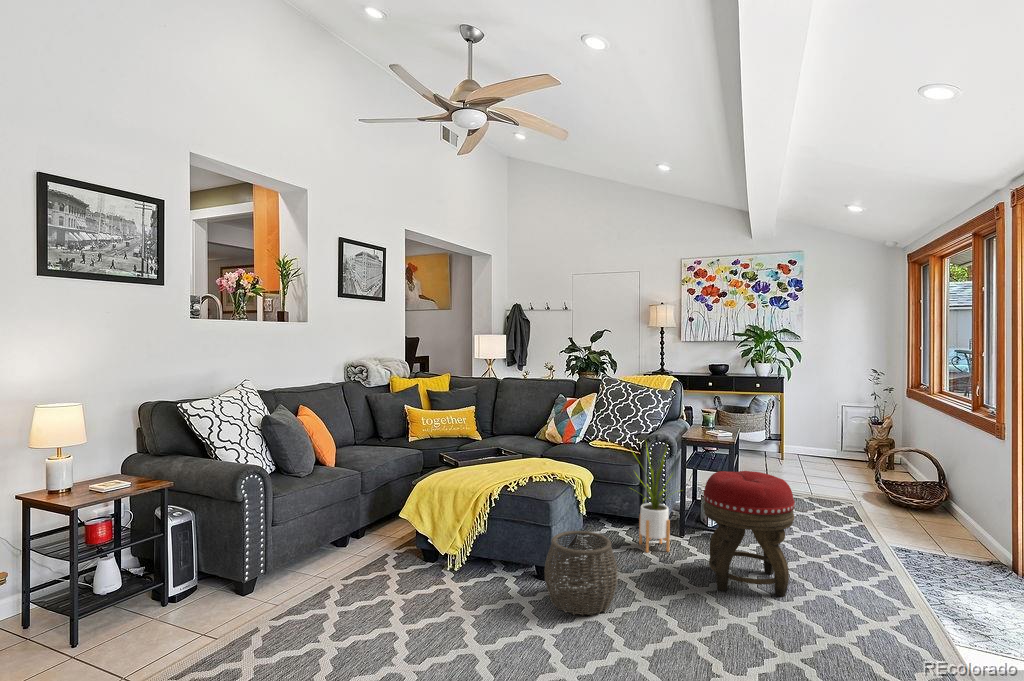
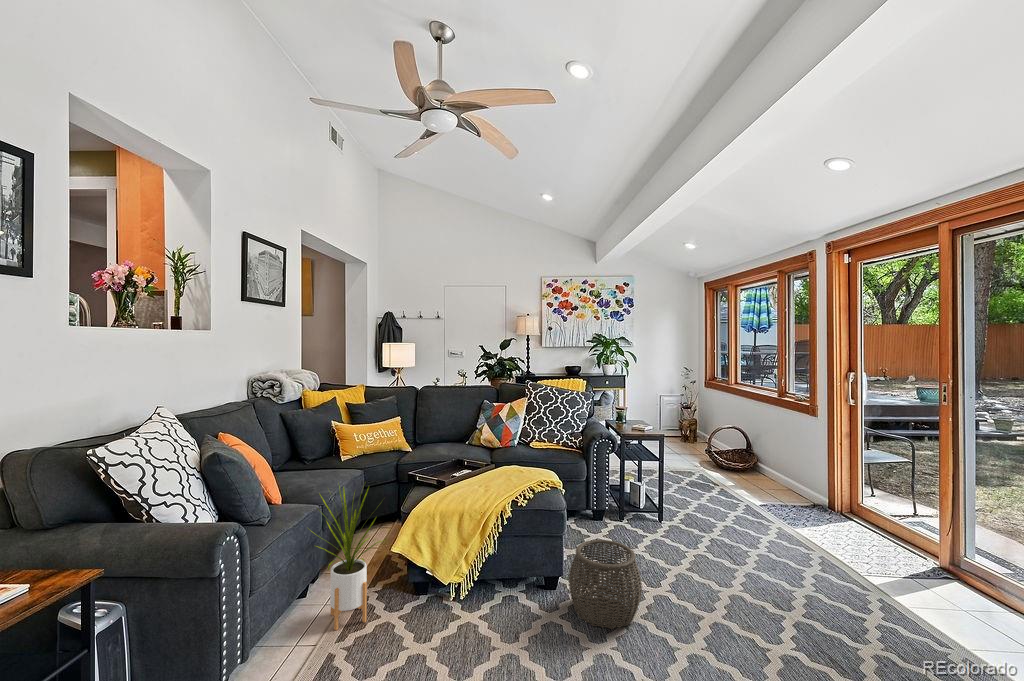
house plant: present [634,446,674,552] -> present [310,487,386,630]
footstool: present [704,471,795,597] -> none [668,463,747,572]

